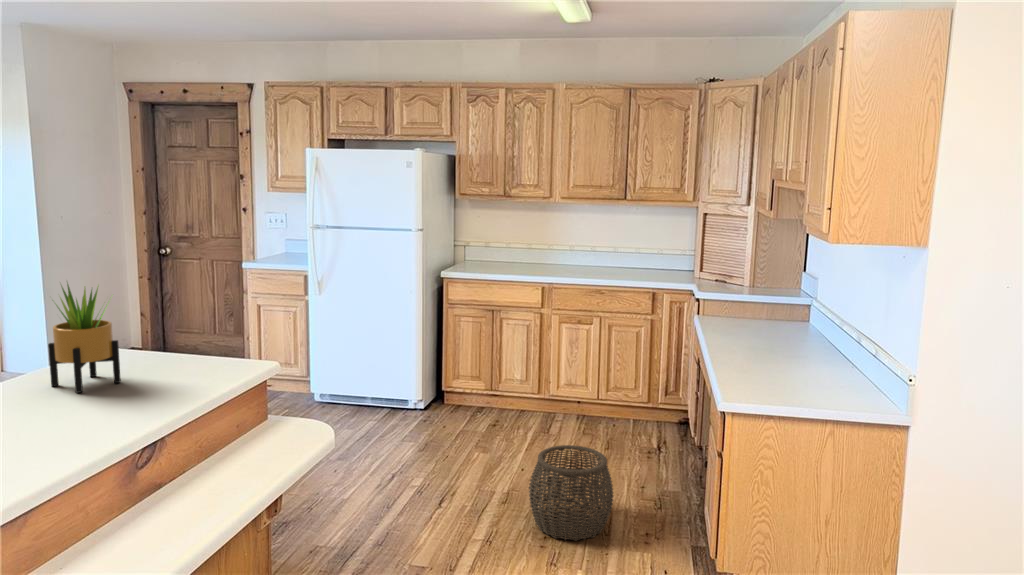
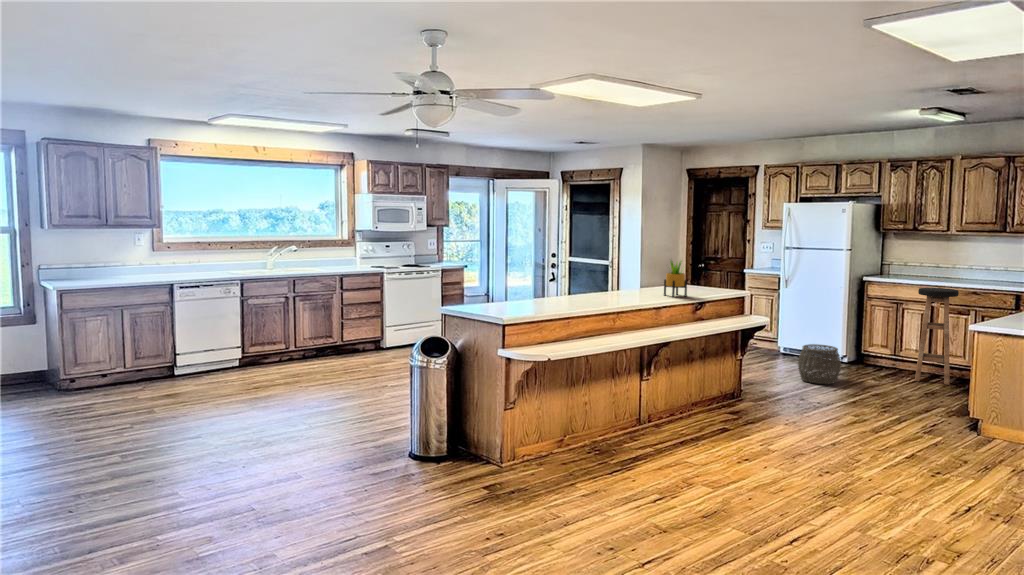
bar stool: none [527,286,584,436] -> present [915,288,959,385]
woven basket: present [529,445,613,541] -> present [798,344,841,384]

